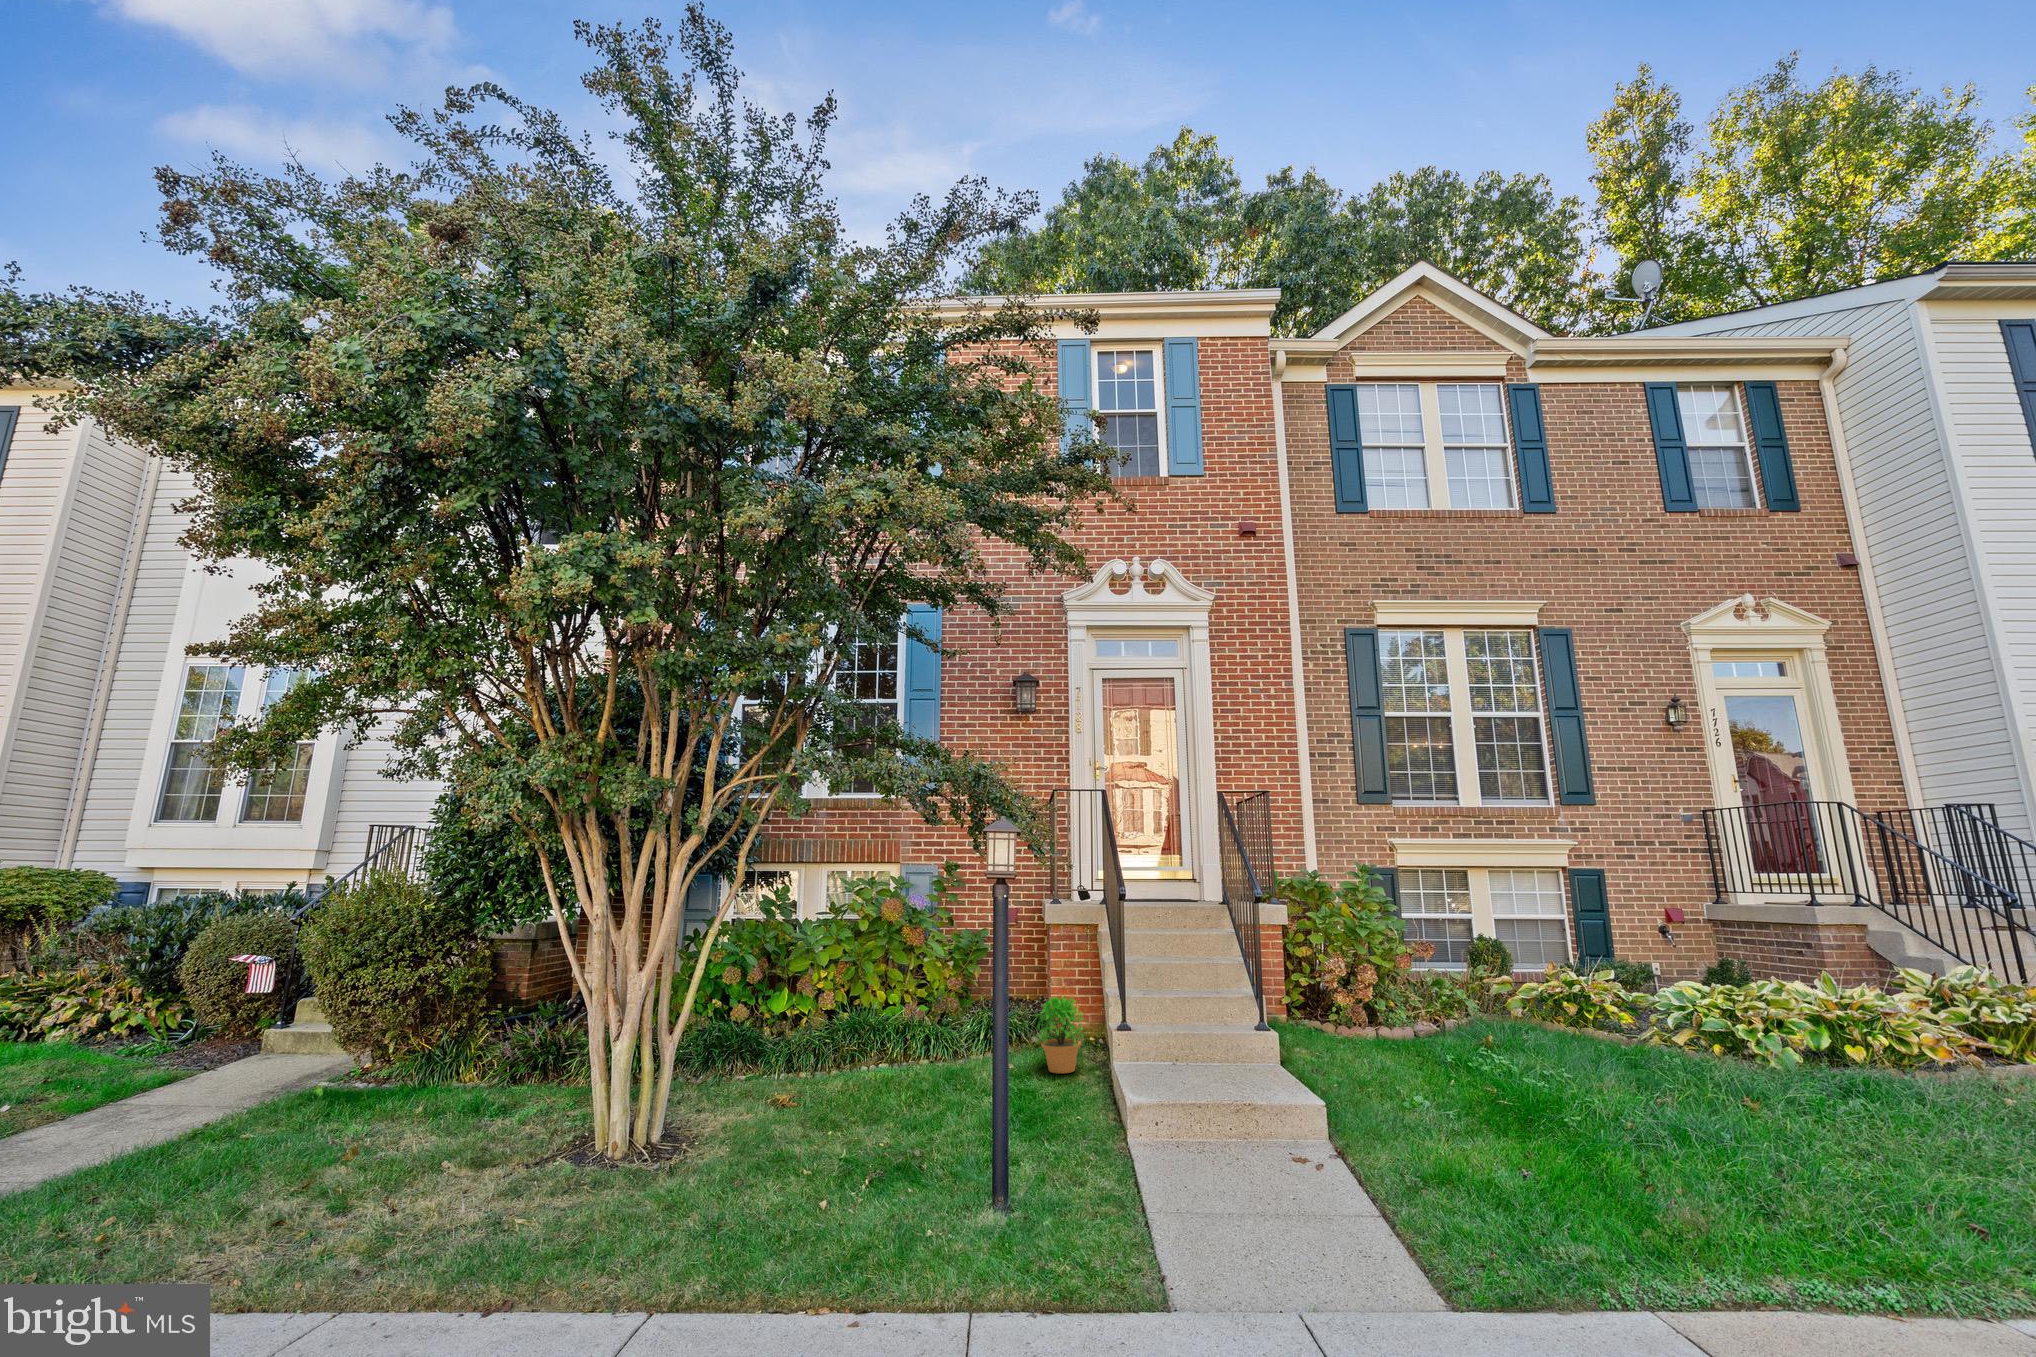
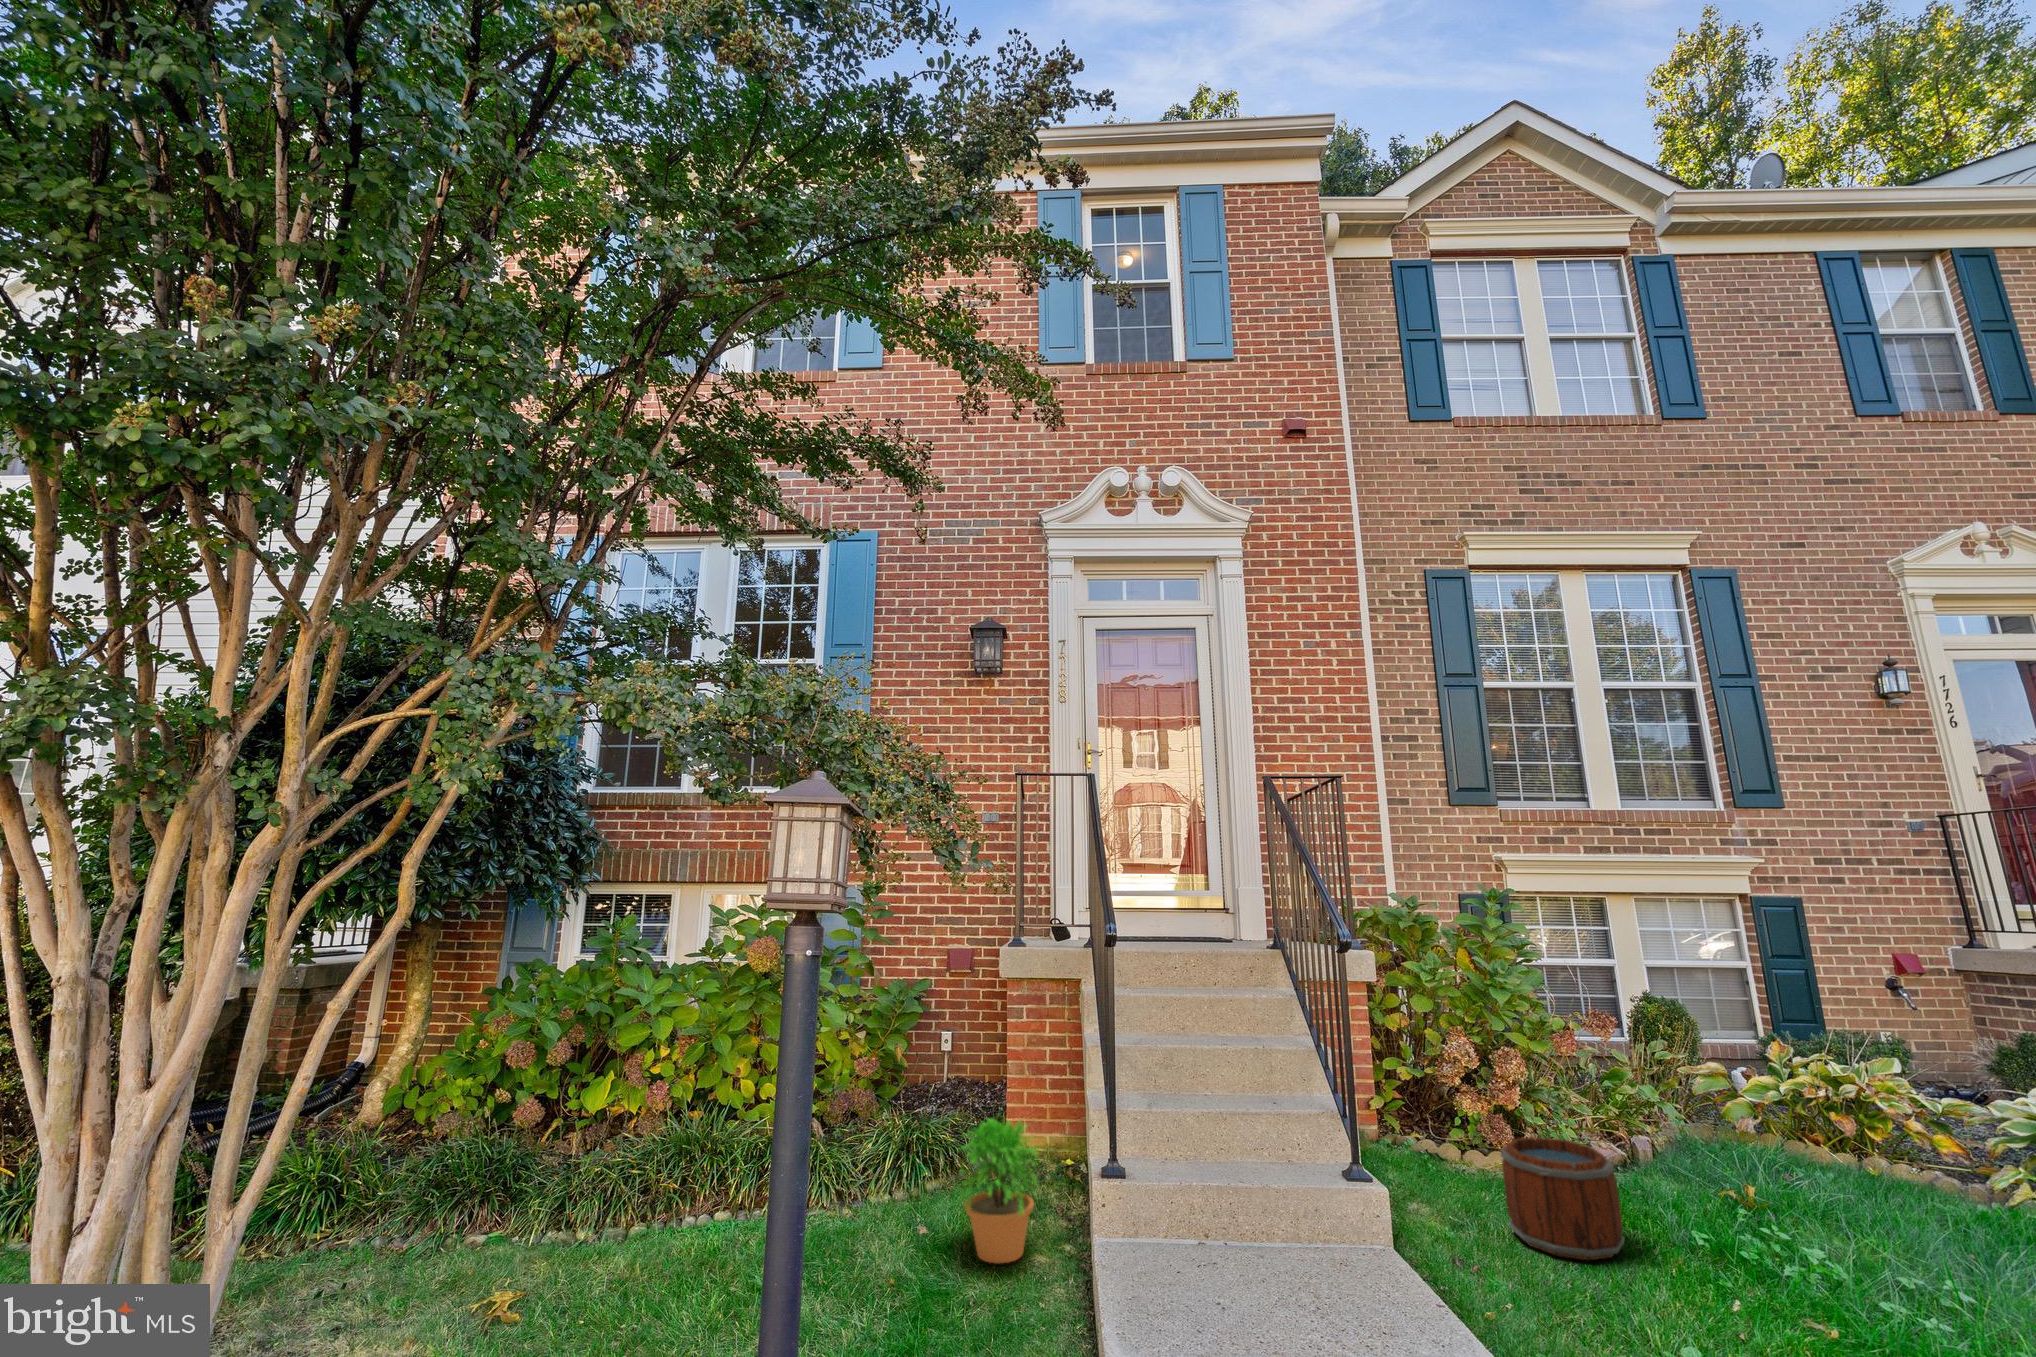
bucket: none [1346,1005,1410,1065] -> present [1501,1137,1625,1260]

